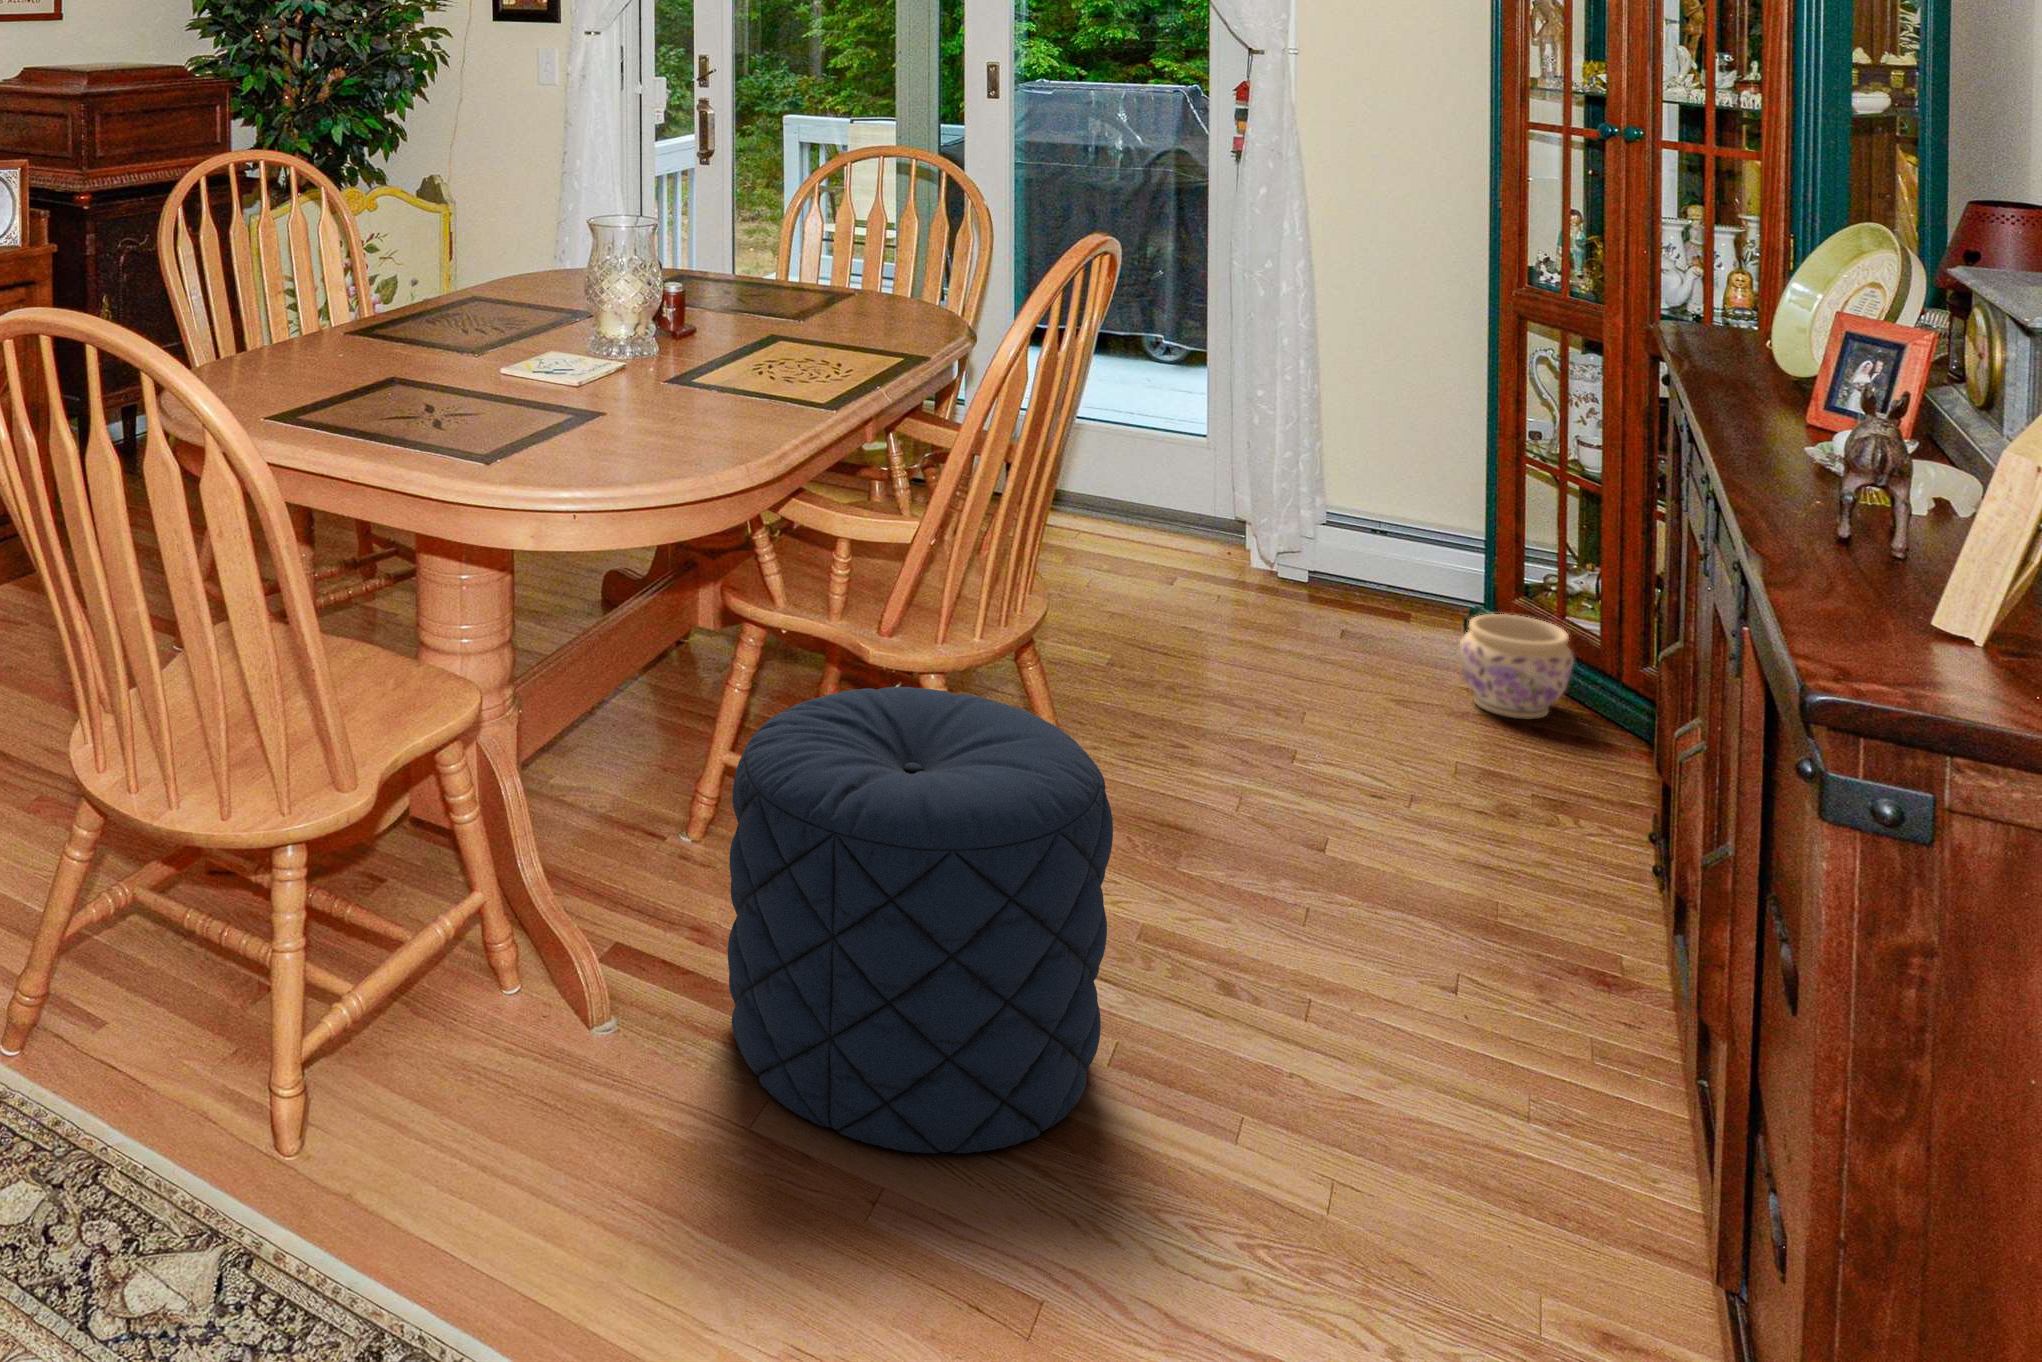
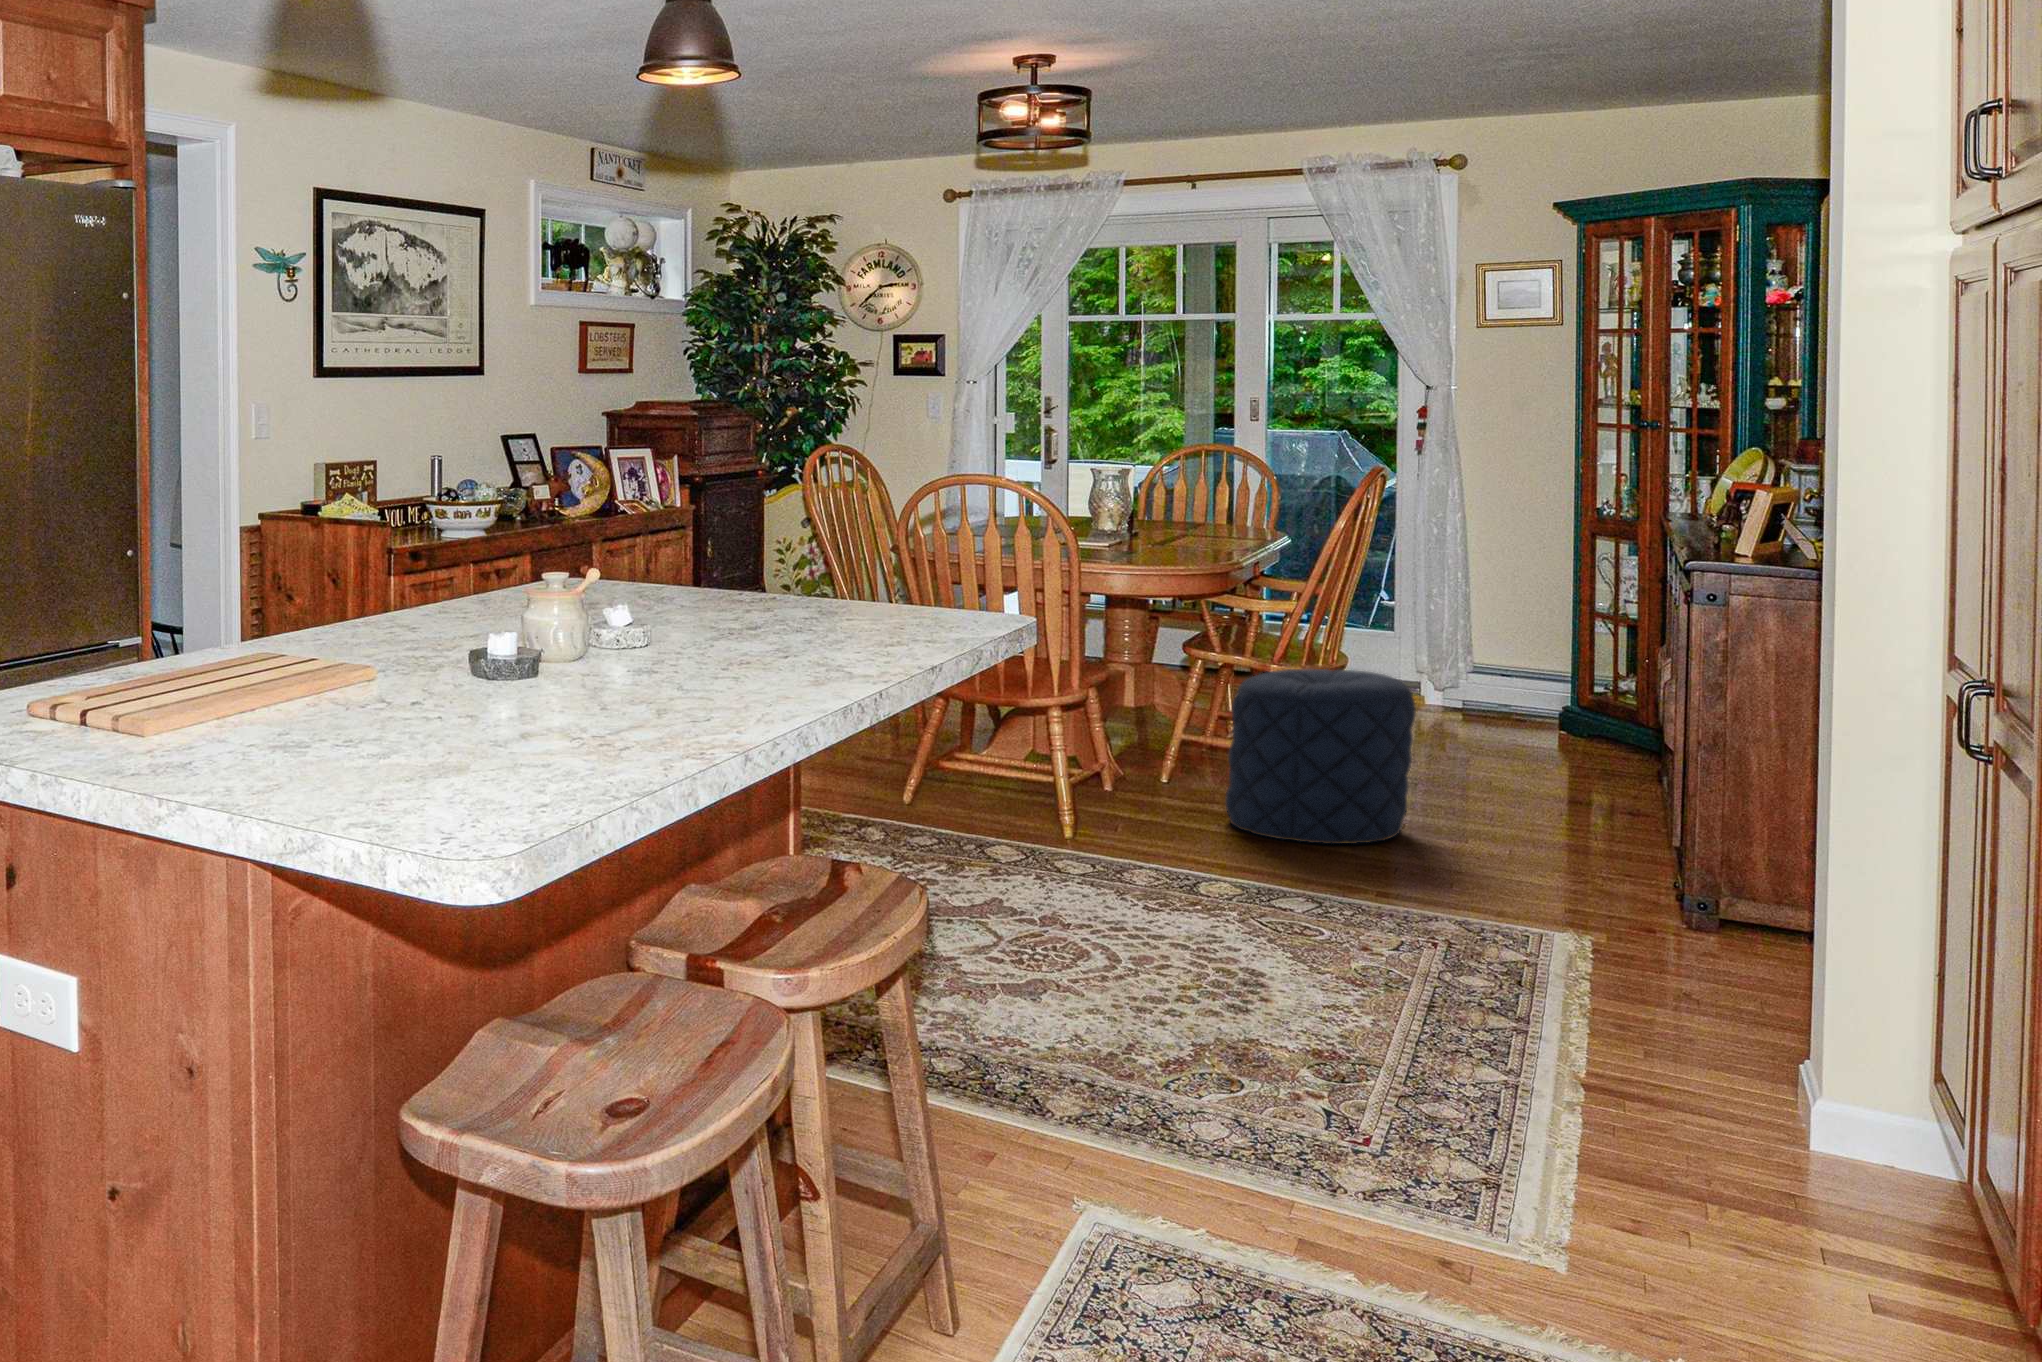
planter: present [1460,614,1574,720] -> none [1558,701,1623,754]

